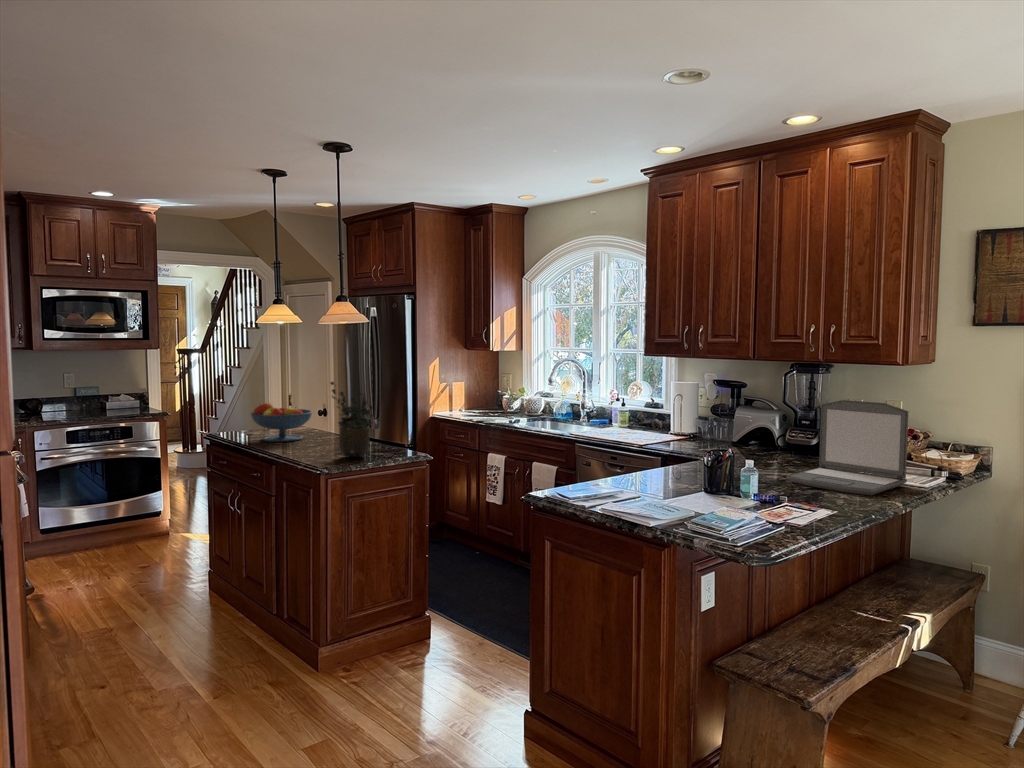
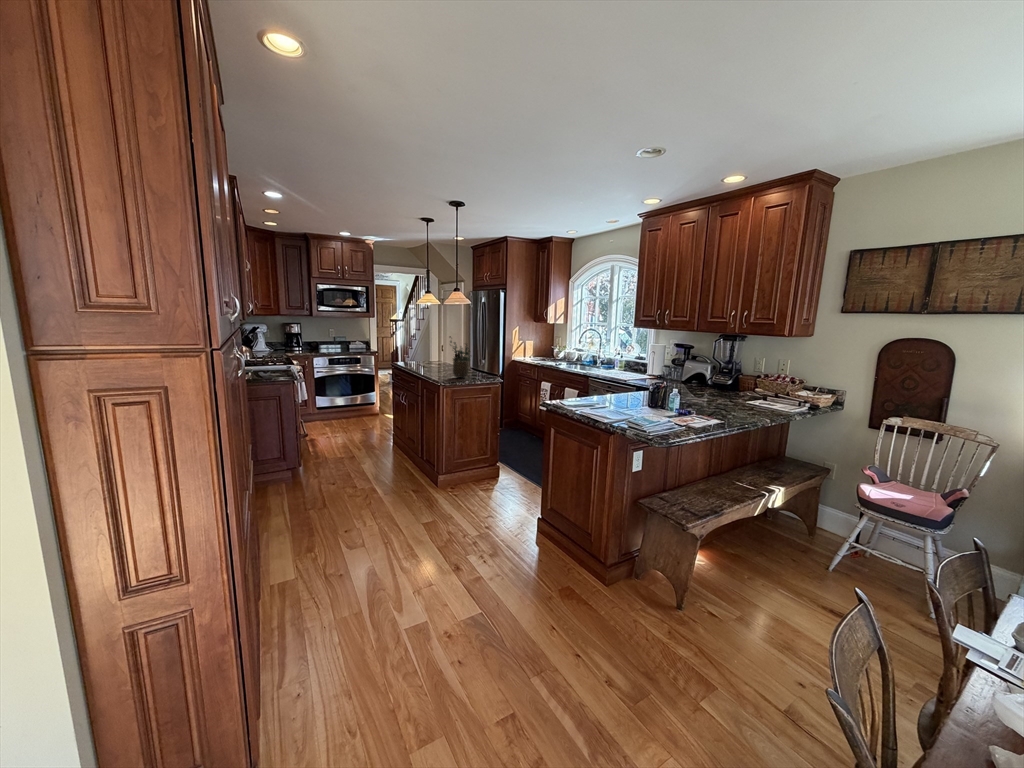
laptop: present [786,400,908,495] -> none [703,357,785,415]
fruit bowl: present [251,403,312,442] -> none [411,347,444,368]

